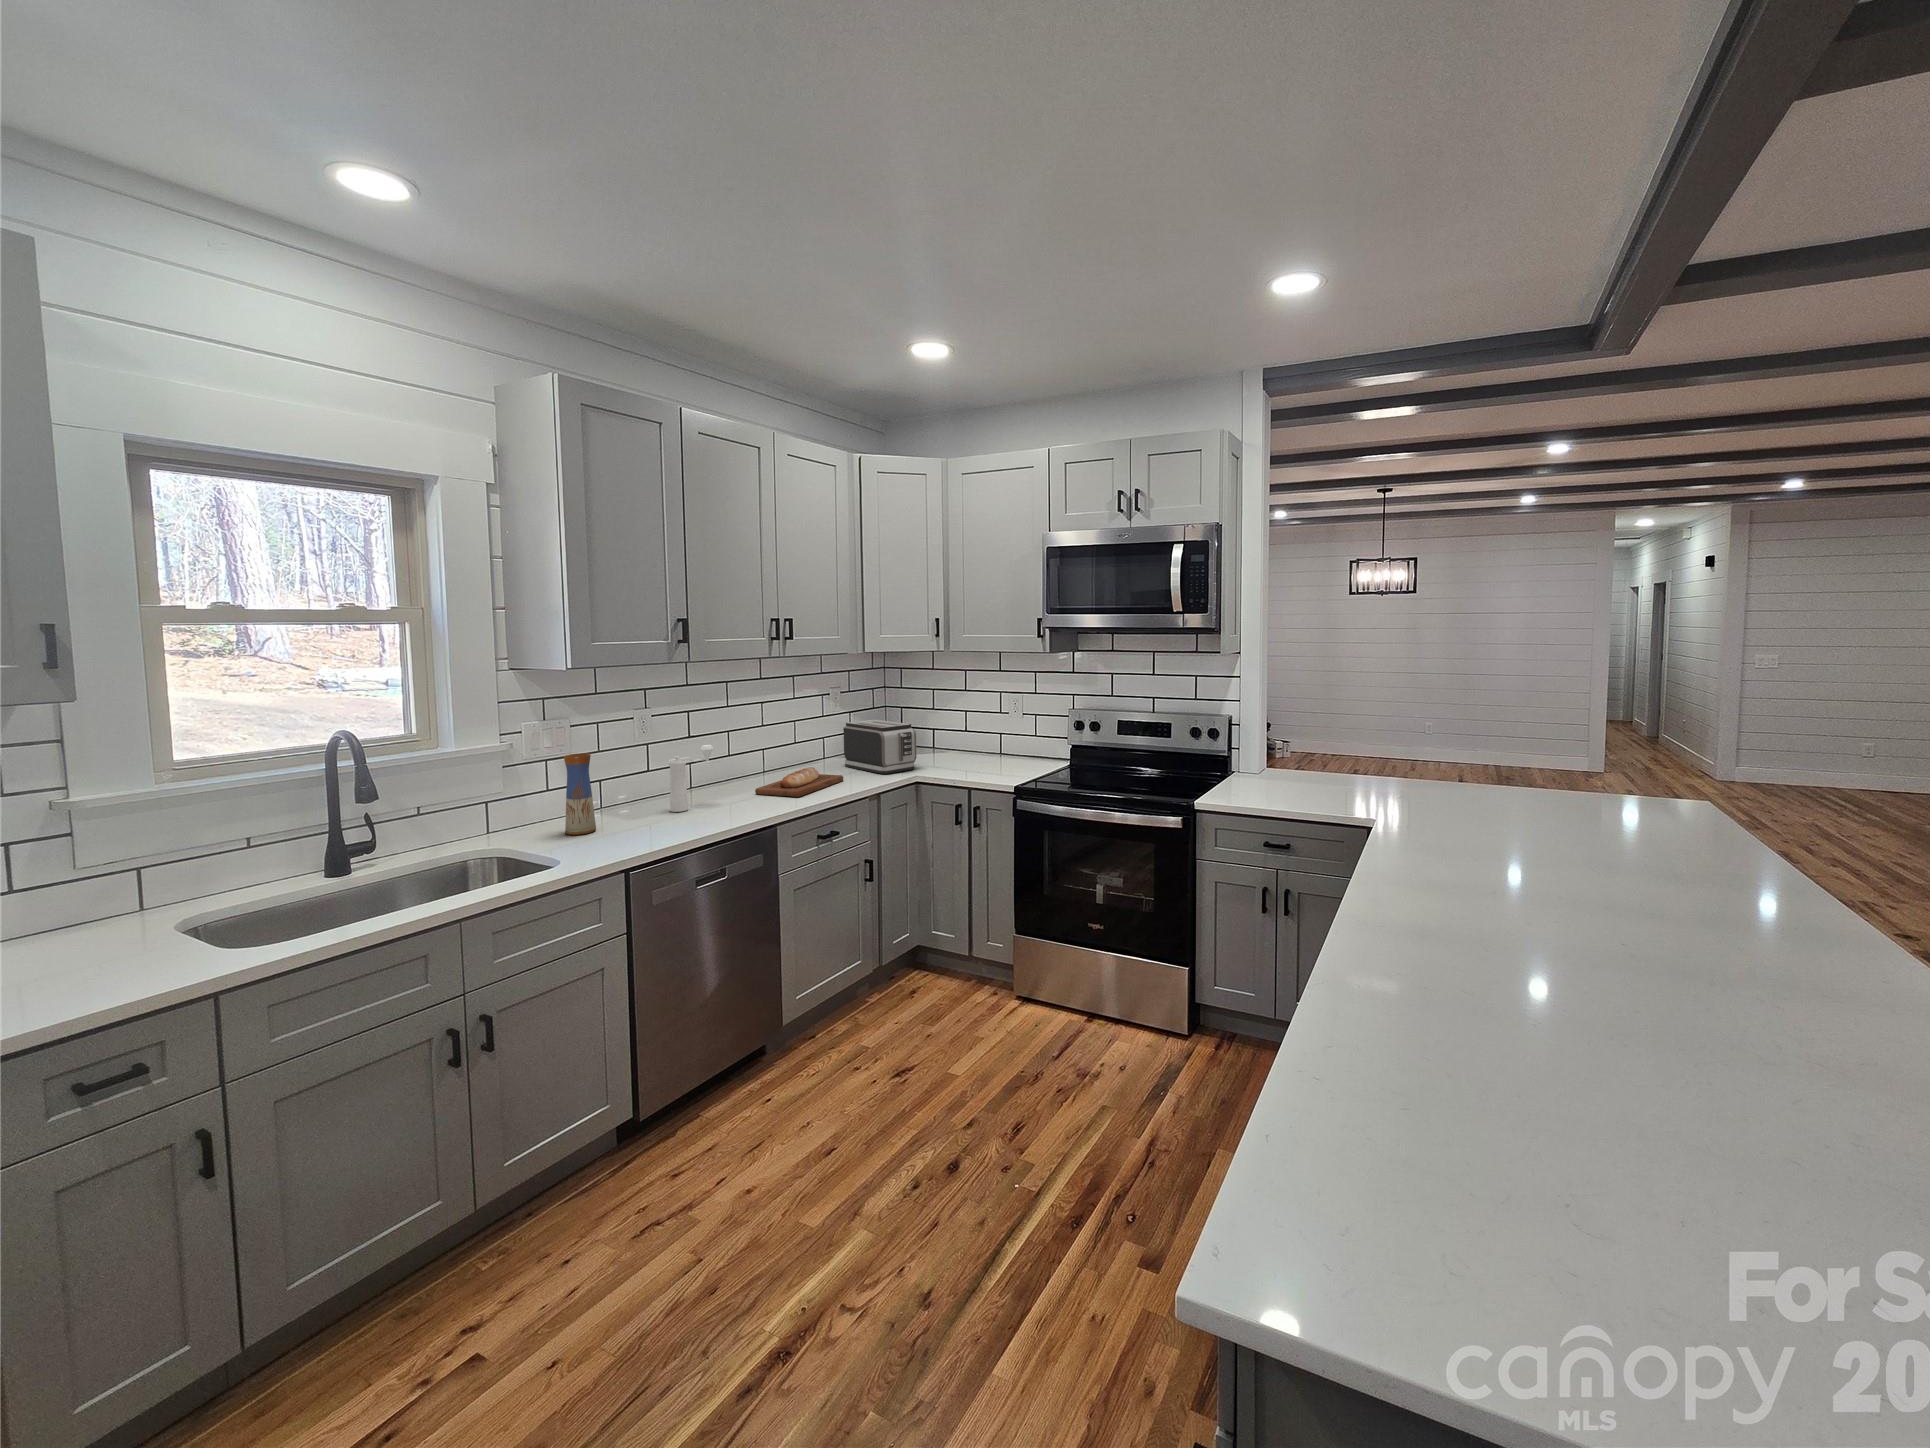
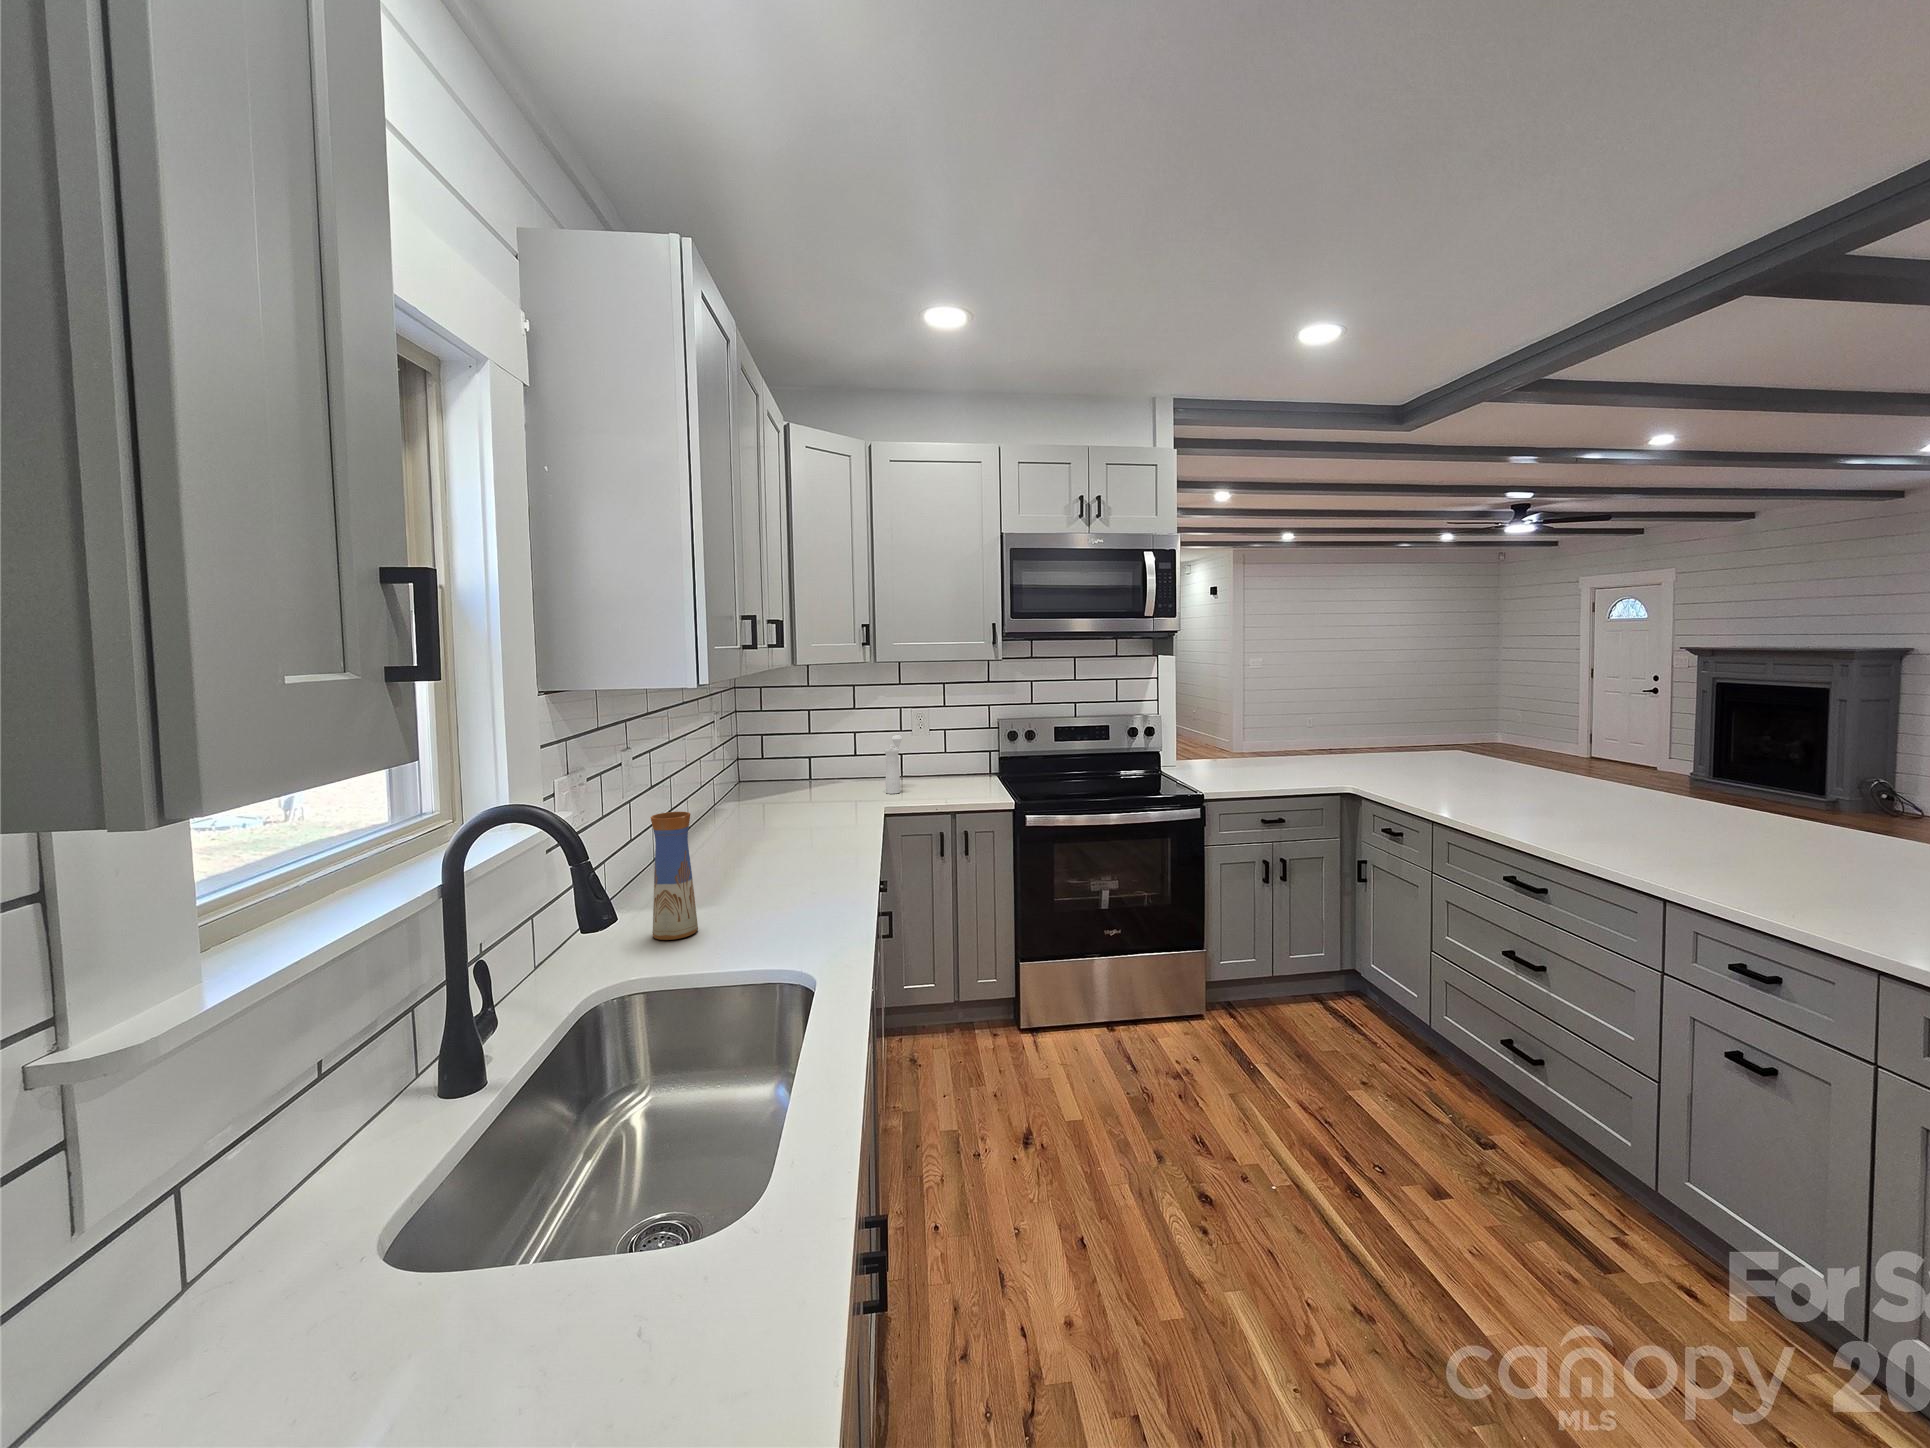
toaster: present [843,720,916,774] -> none [765,749,863,812]
pepper mill: present [668,745,714,812] -> present [884,735,902,794]
bread loaf: present [755,767,843,797] -> none [760,812,833,852]

